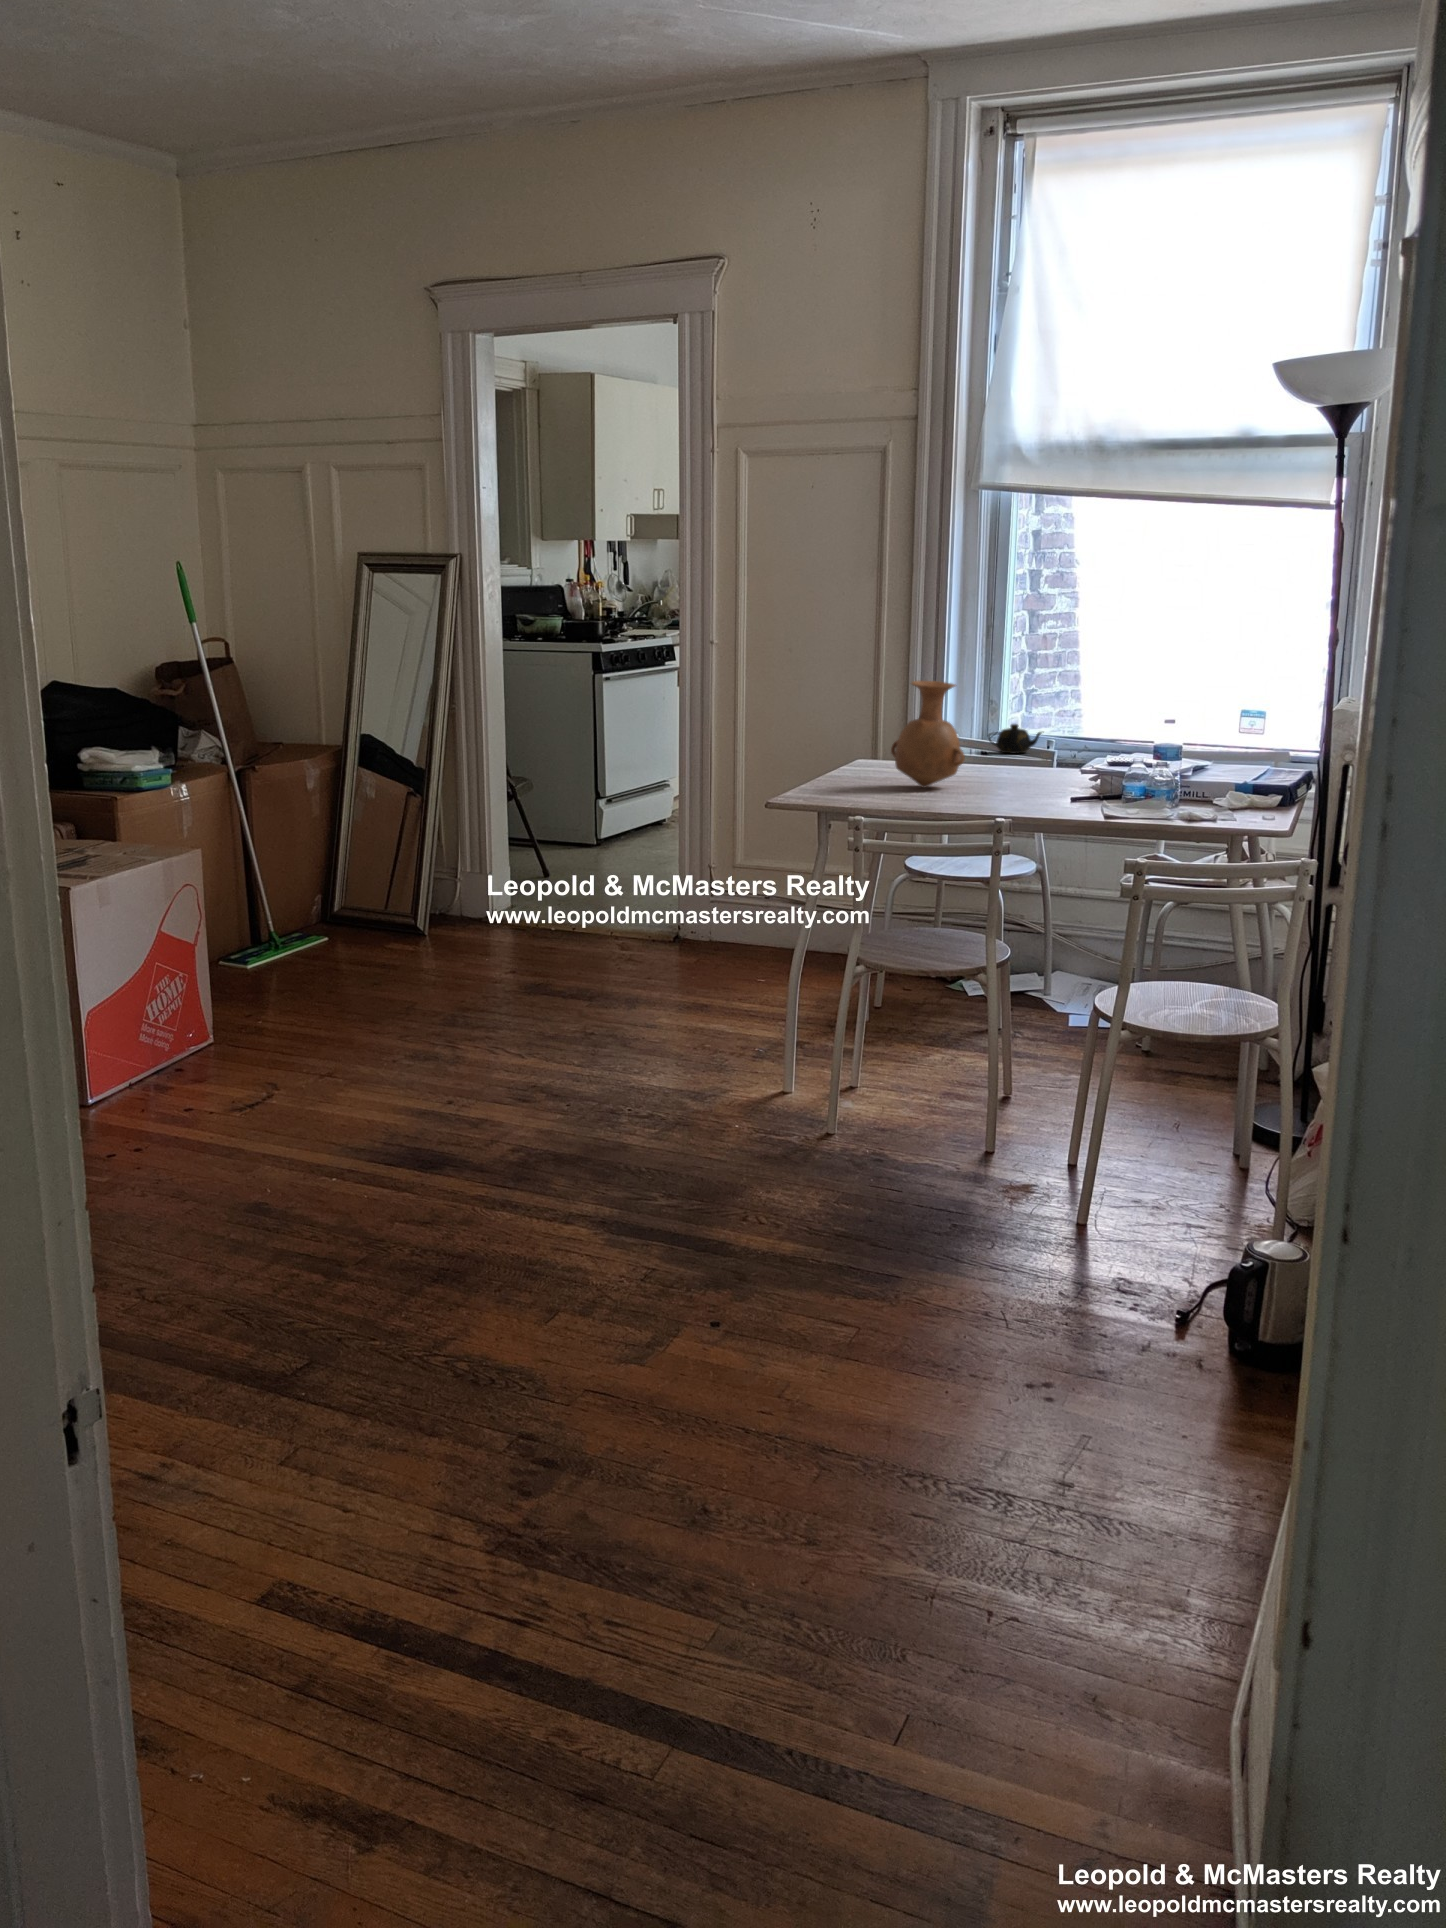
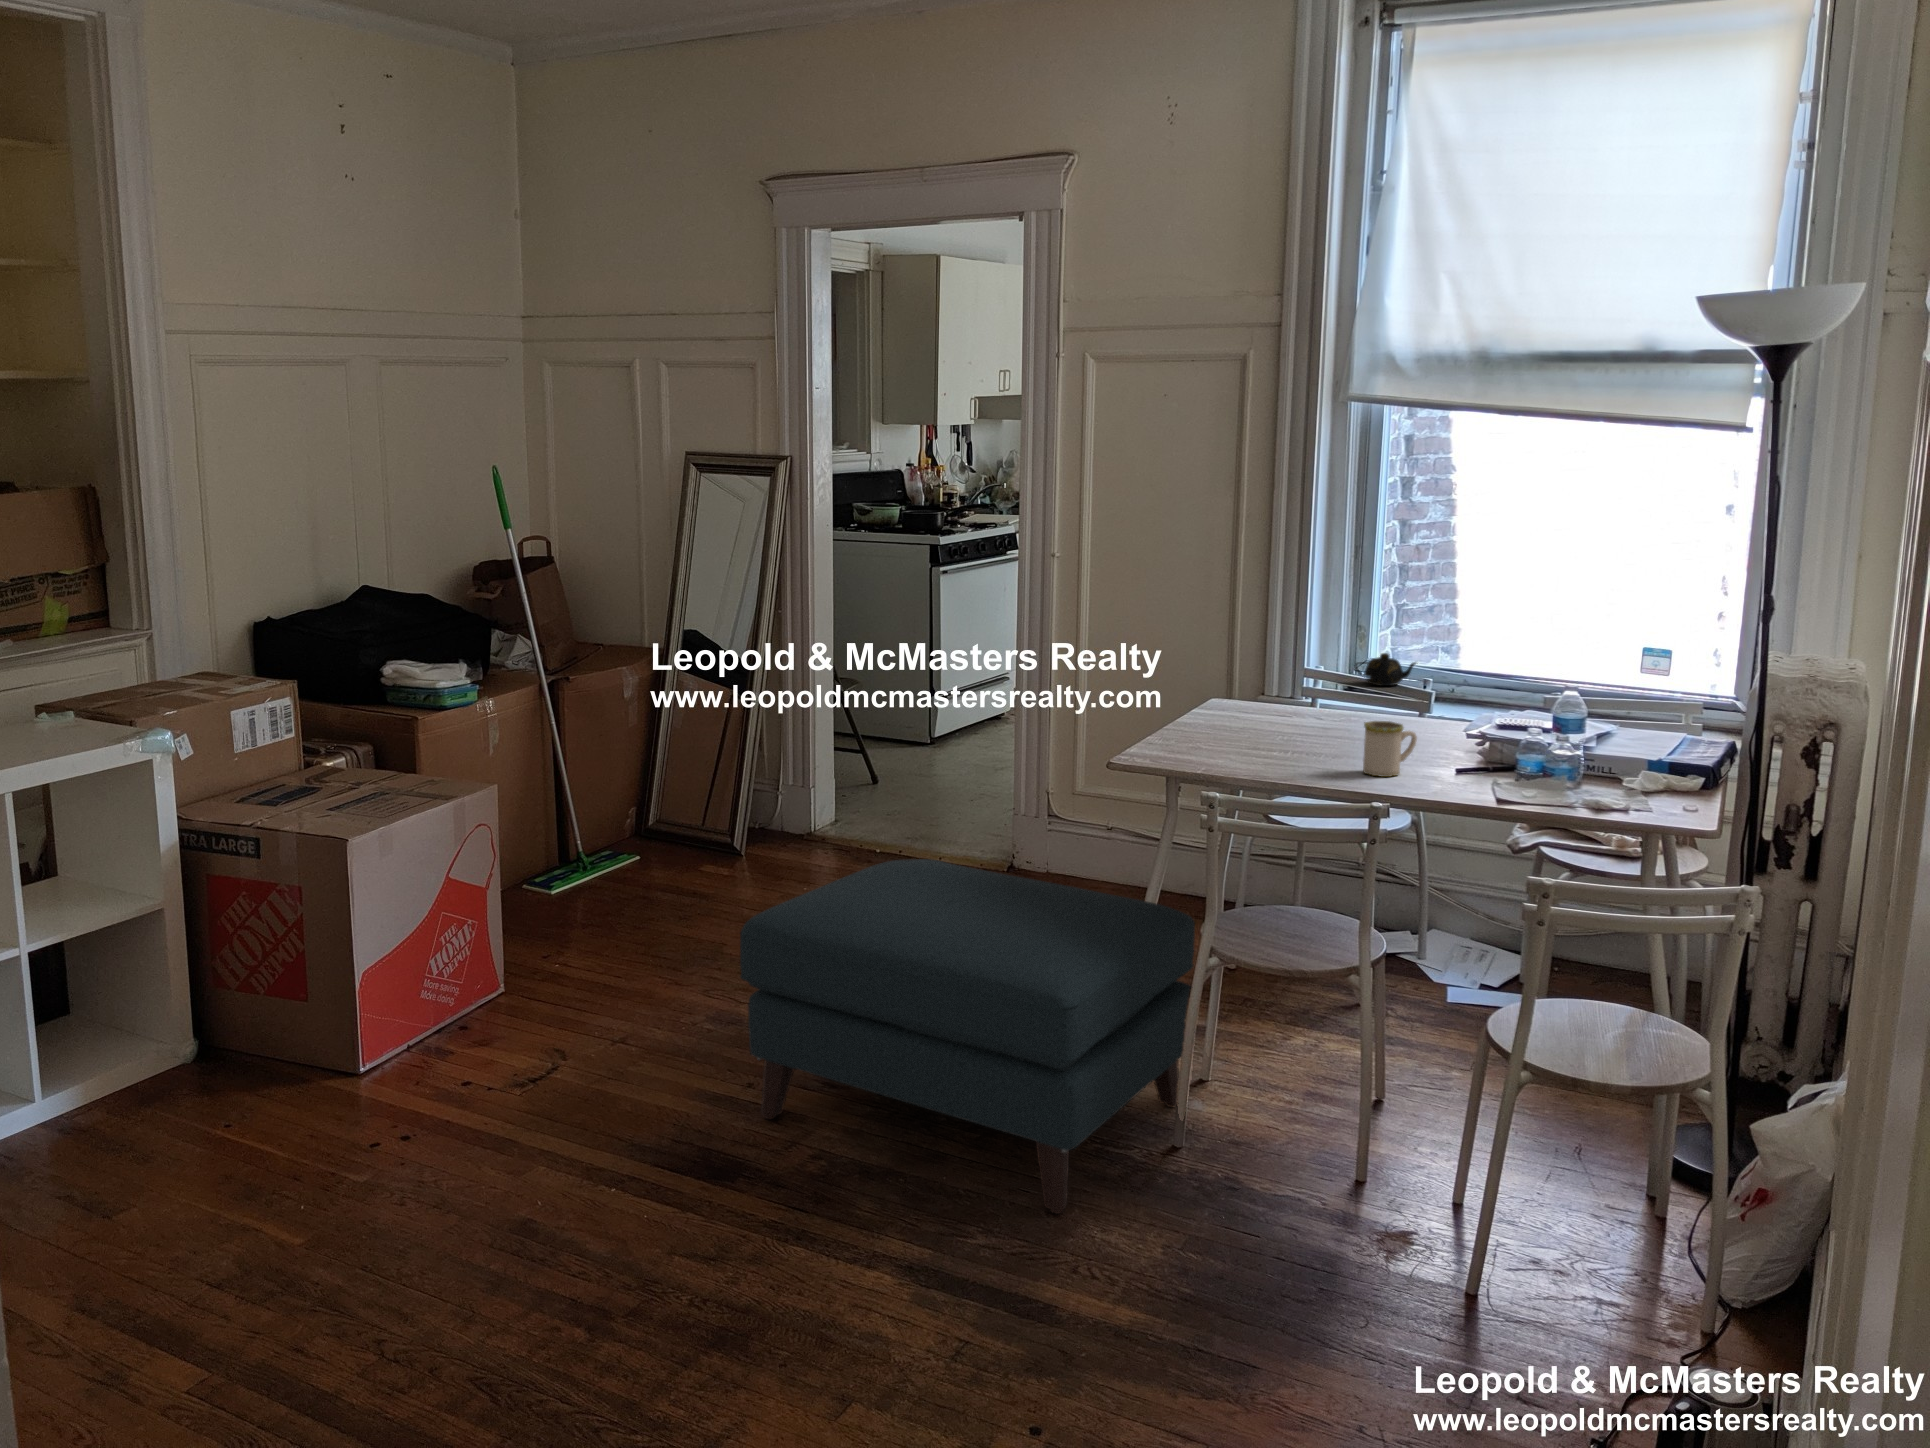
vase: present [891,681,965,787] -> none [1248,624,1332,742]
mug: none [991,757,1038,805] -> present [1363,721,1417,777]
ottoman: none [436,901,847,1185] -> present [740,859,1195,1213]

